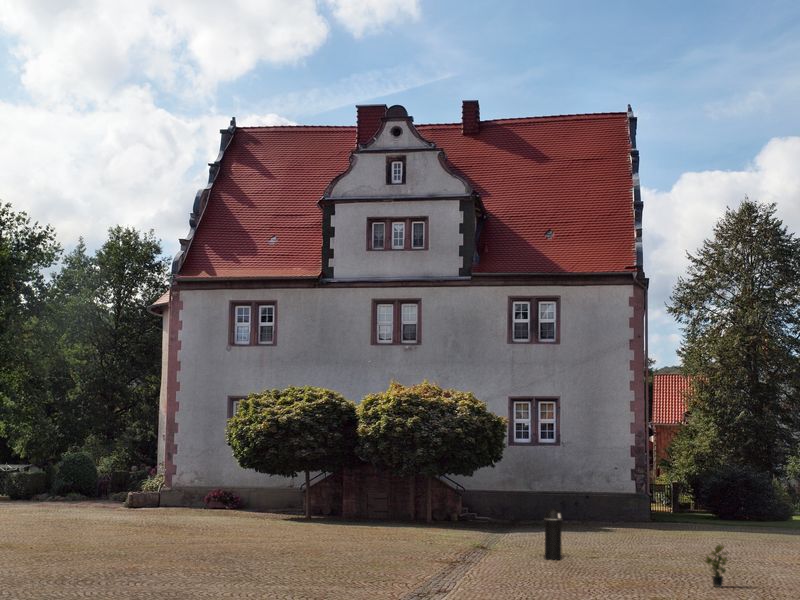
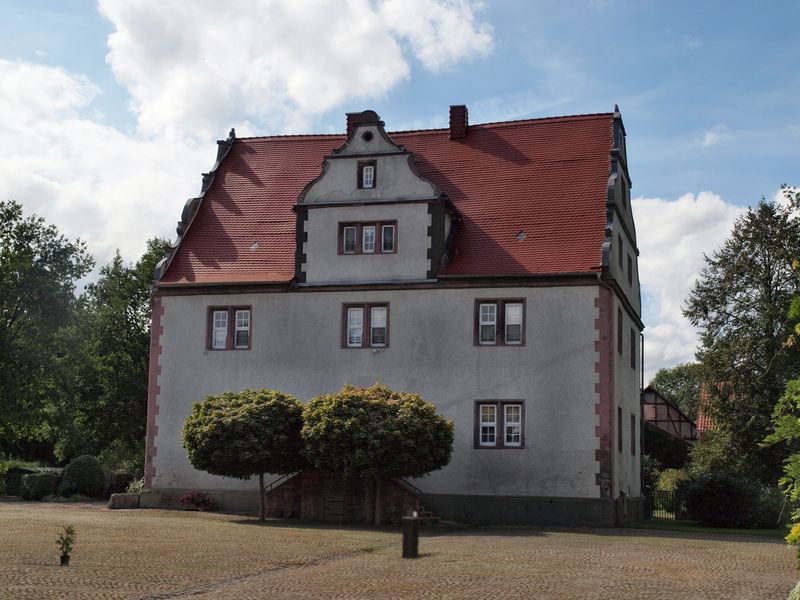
potted plant: present [706,545,728,587] -> present [56,525,76,566]

